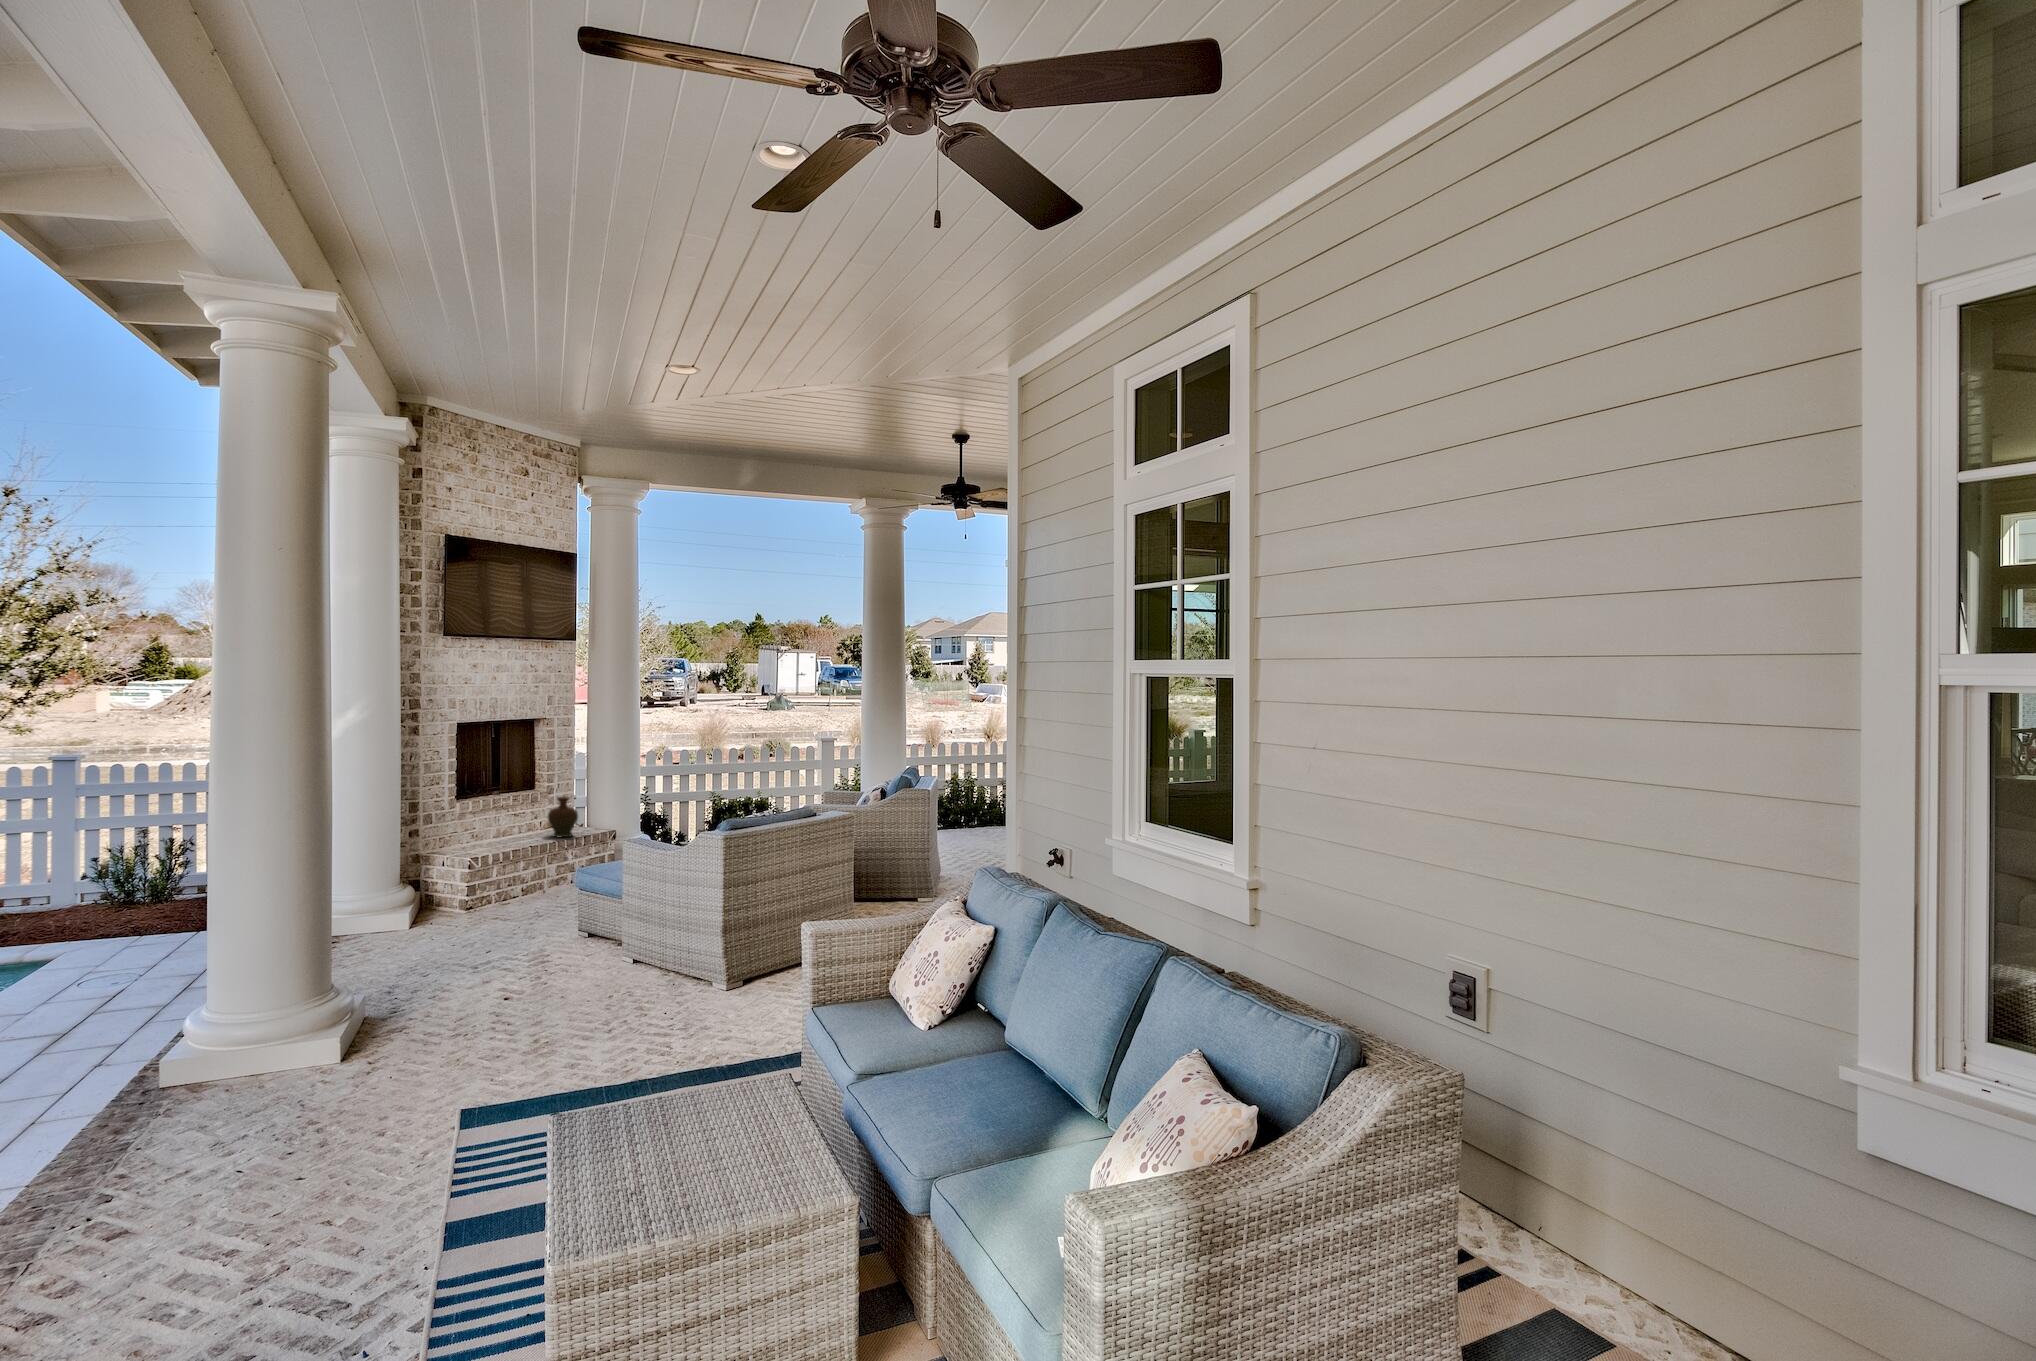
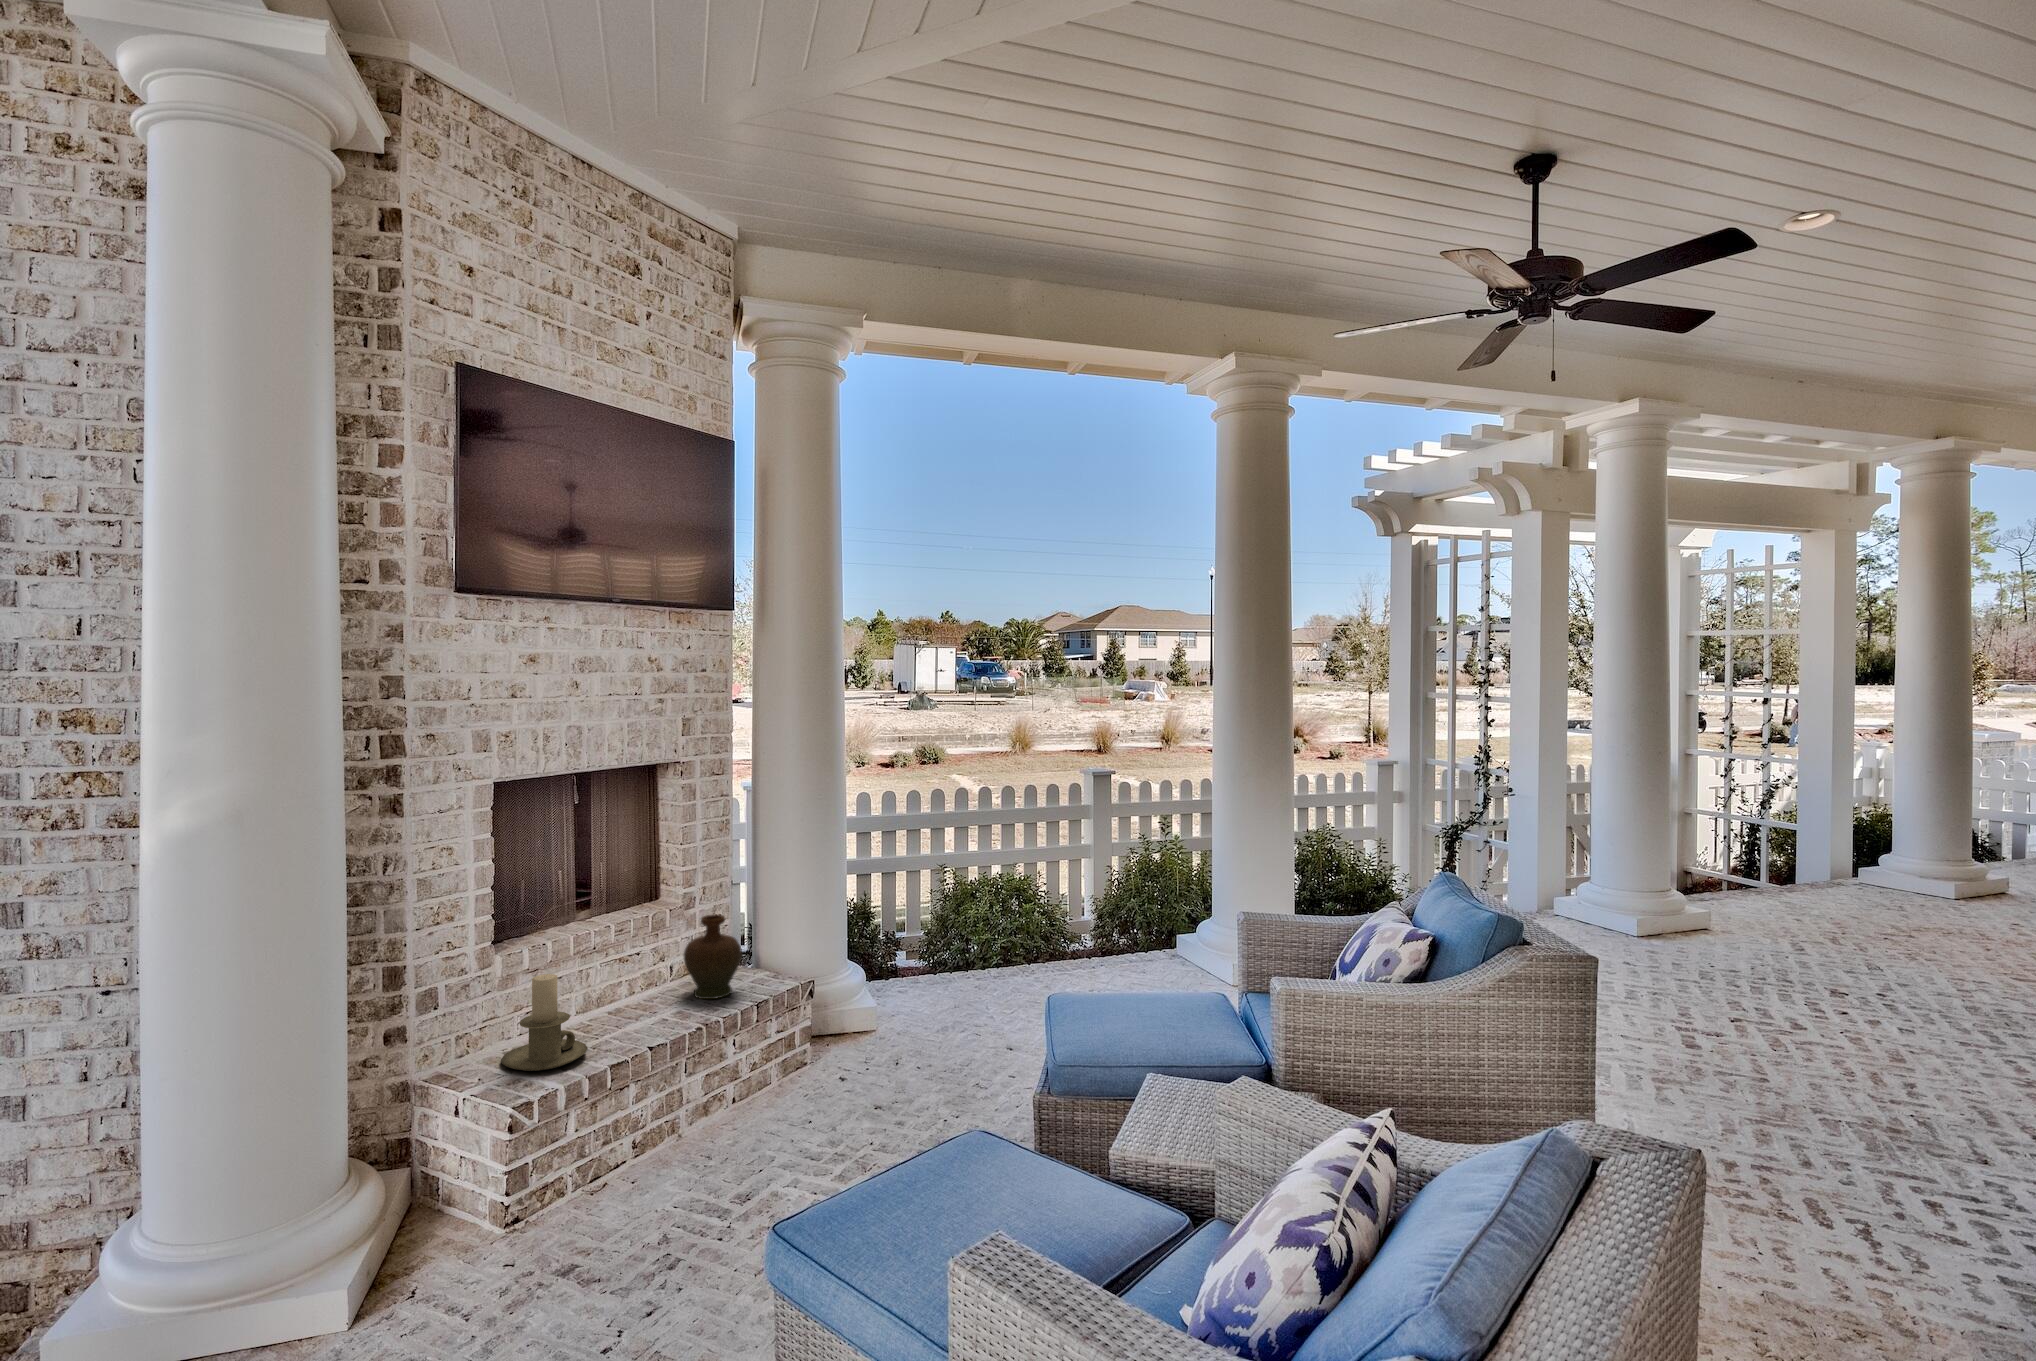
candle holder: none [460,812,501,852] -> present [501,974,588,1071]

